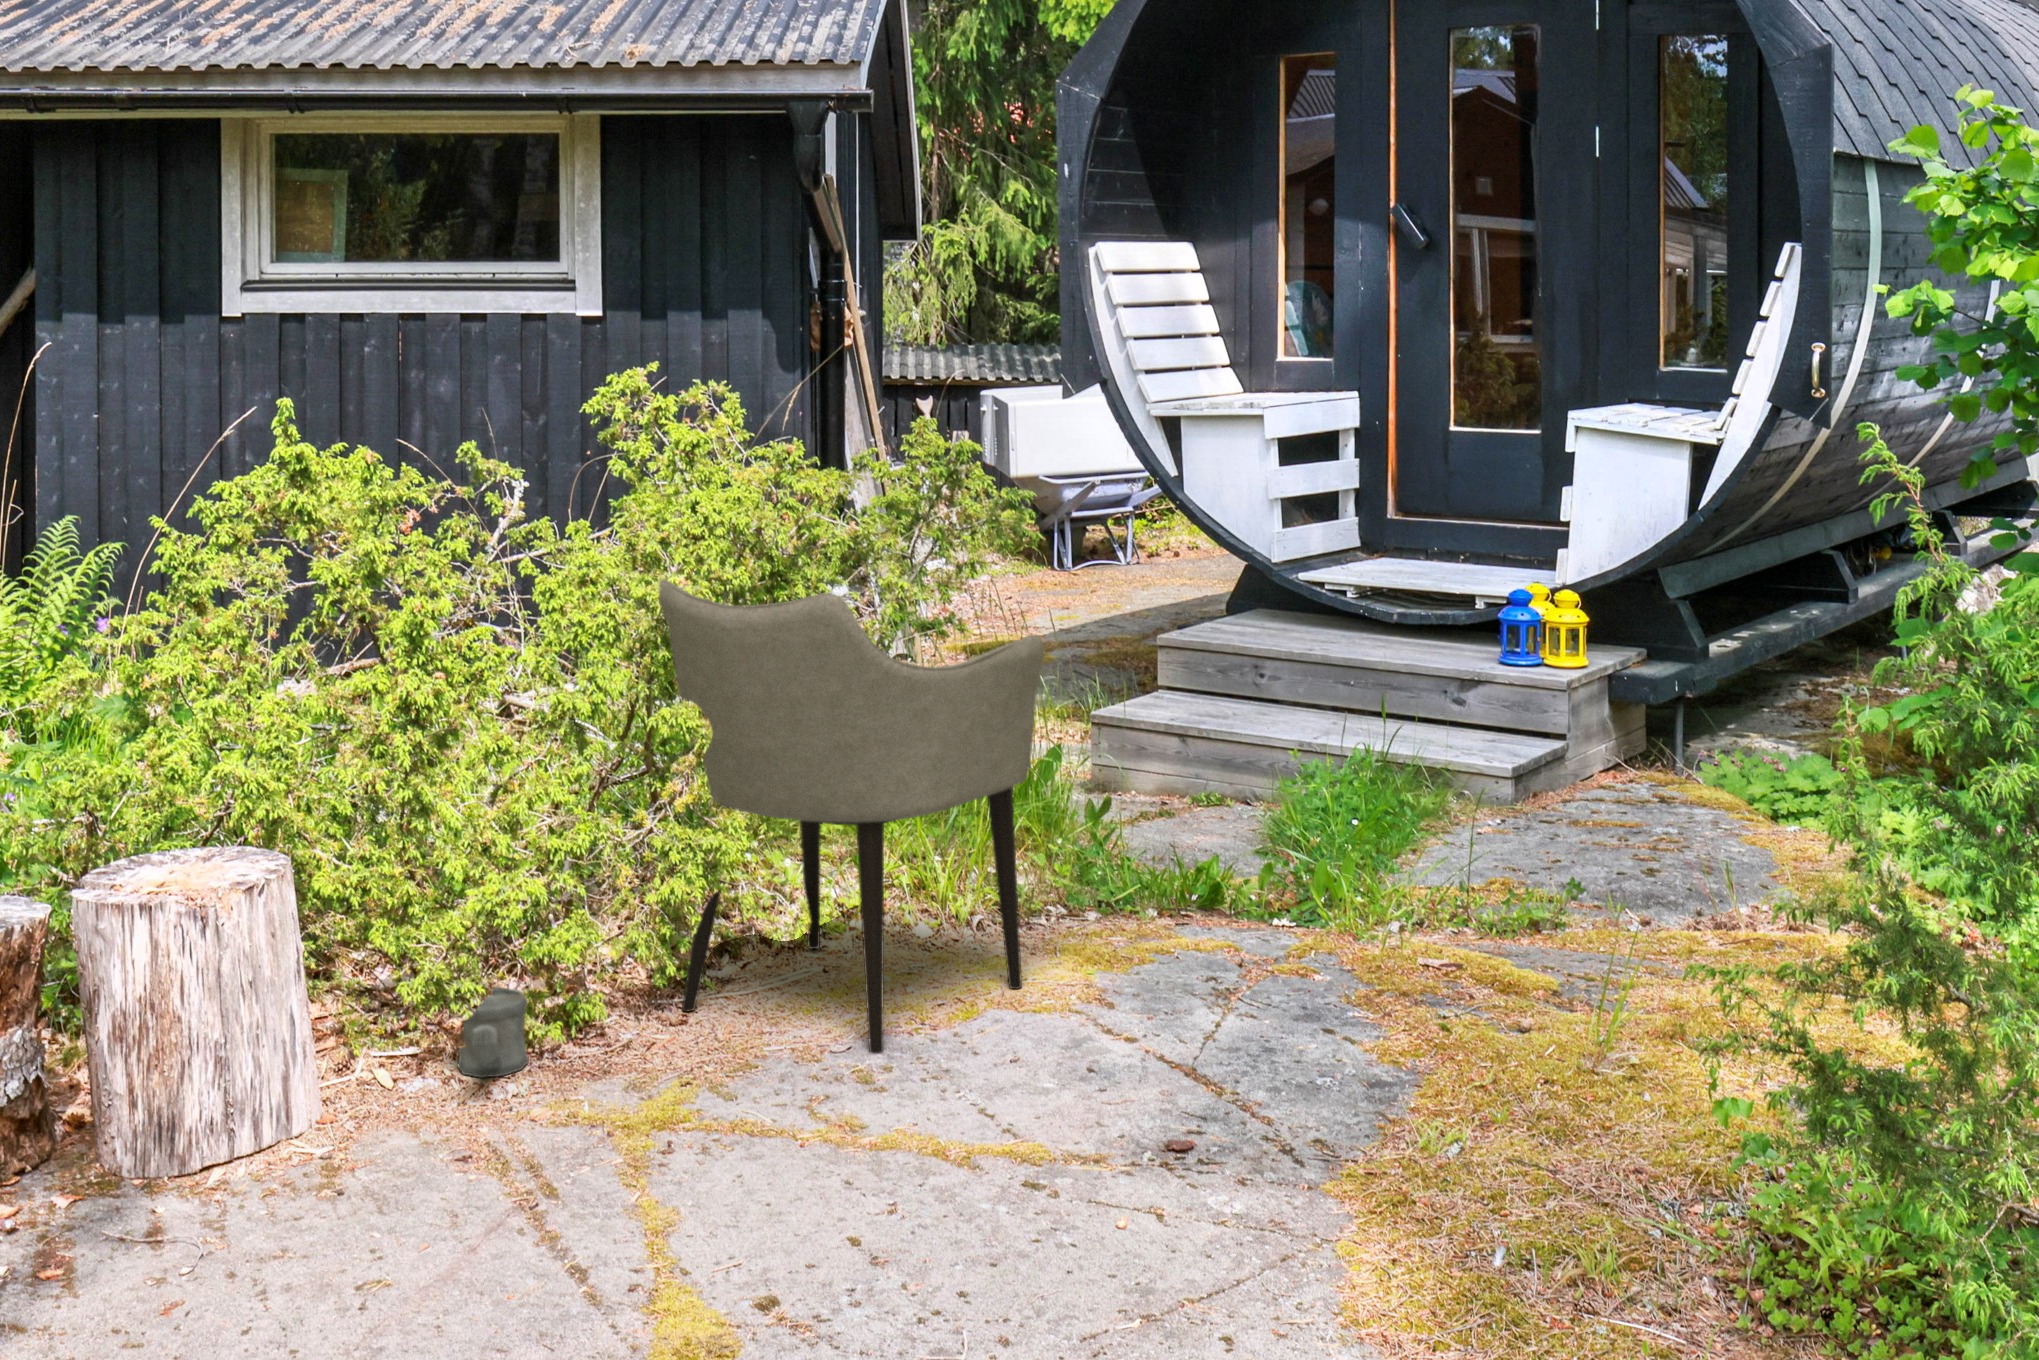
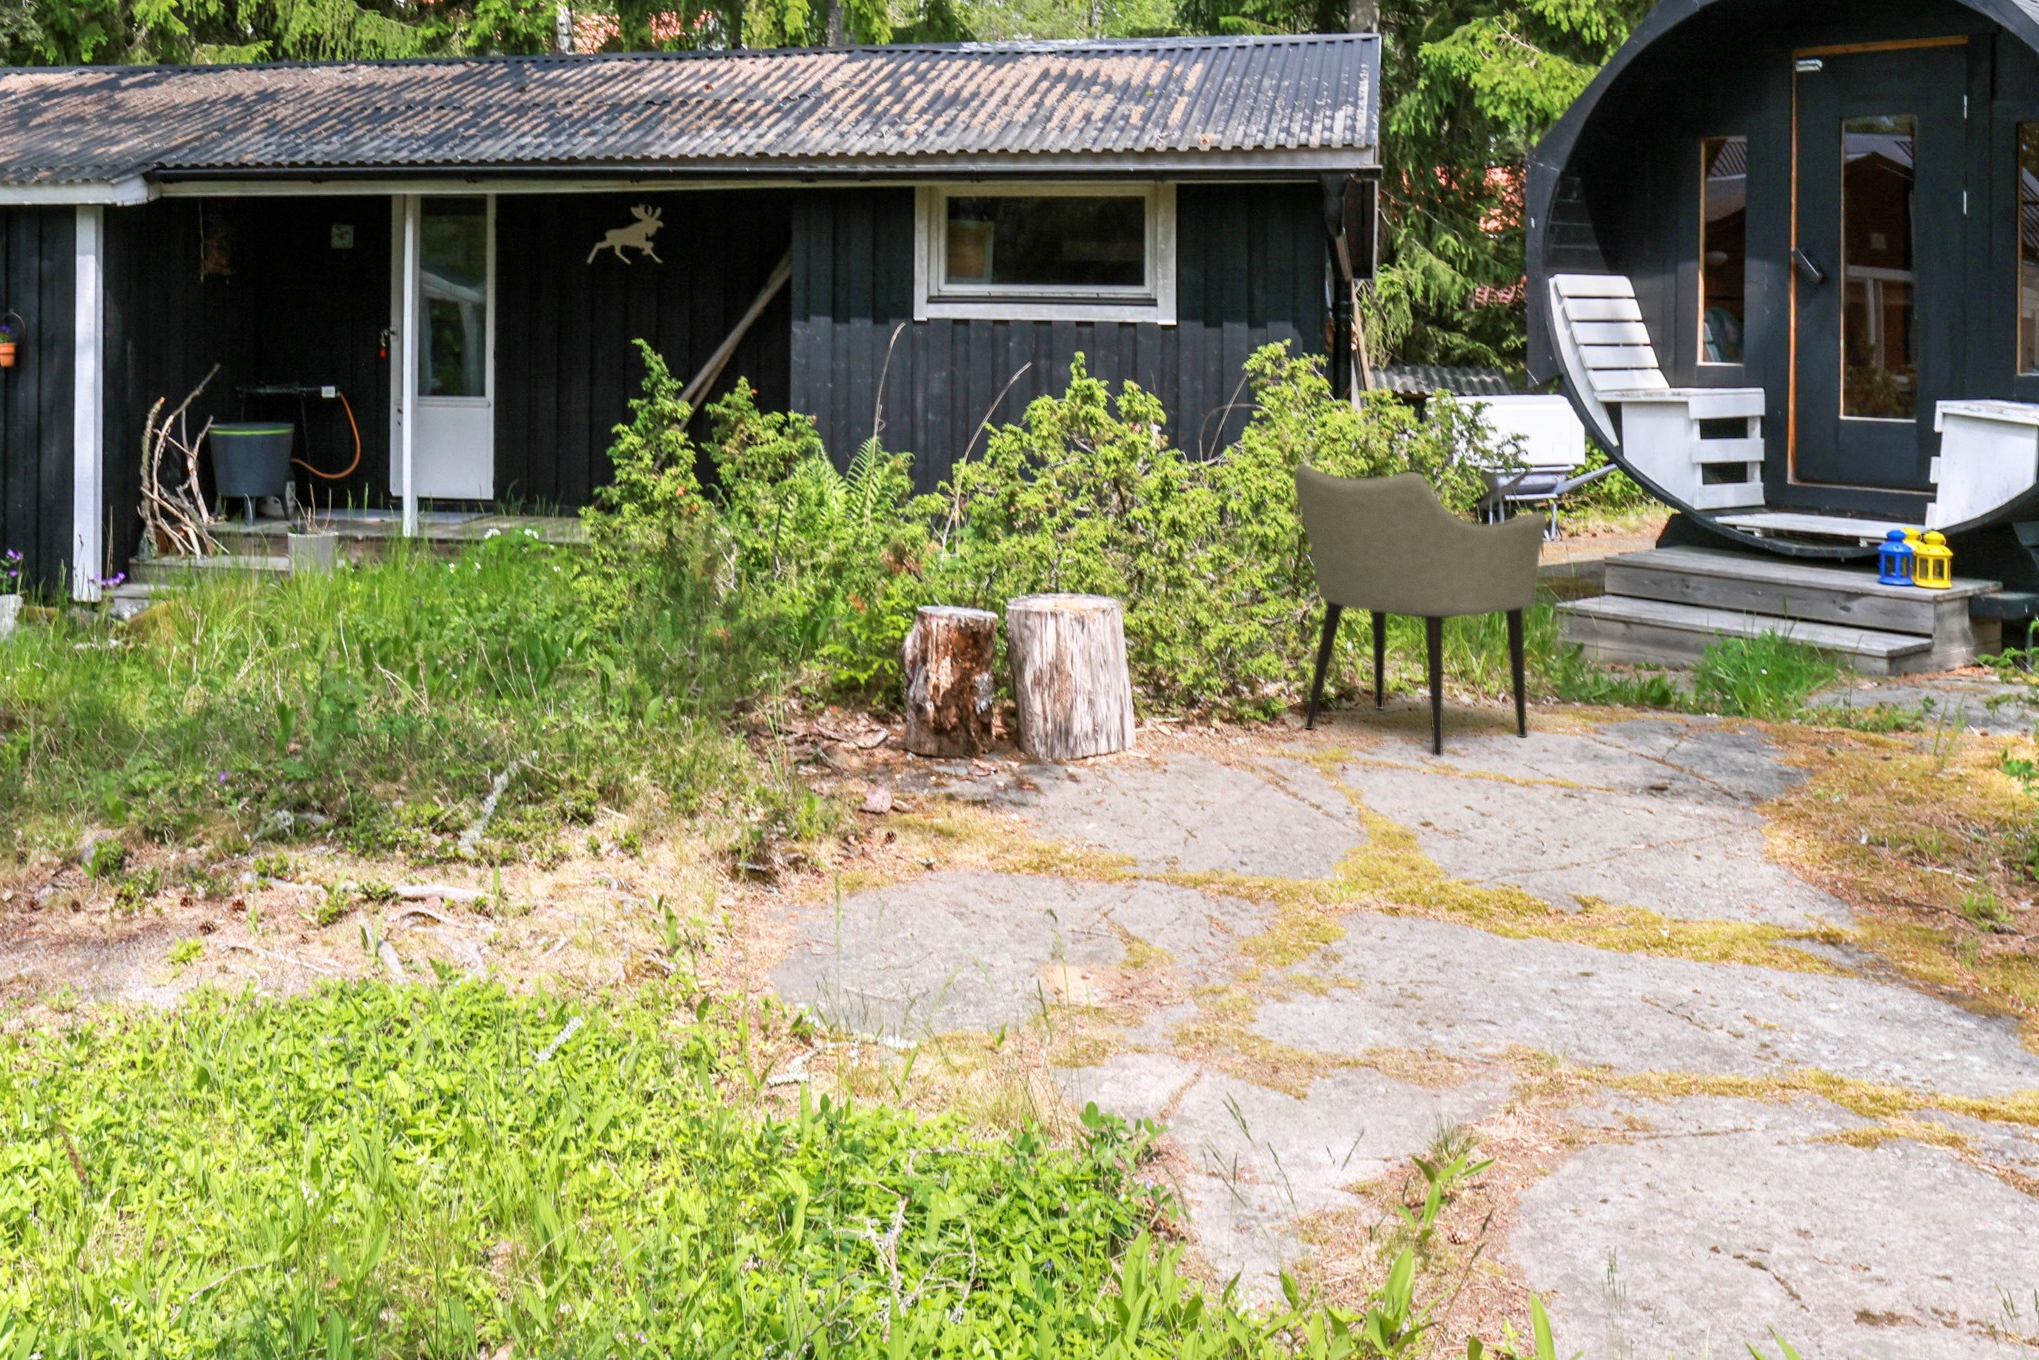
watering can: present [457,987,529,1077] -> none [1178,693,1220,745]

